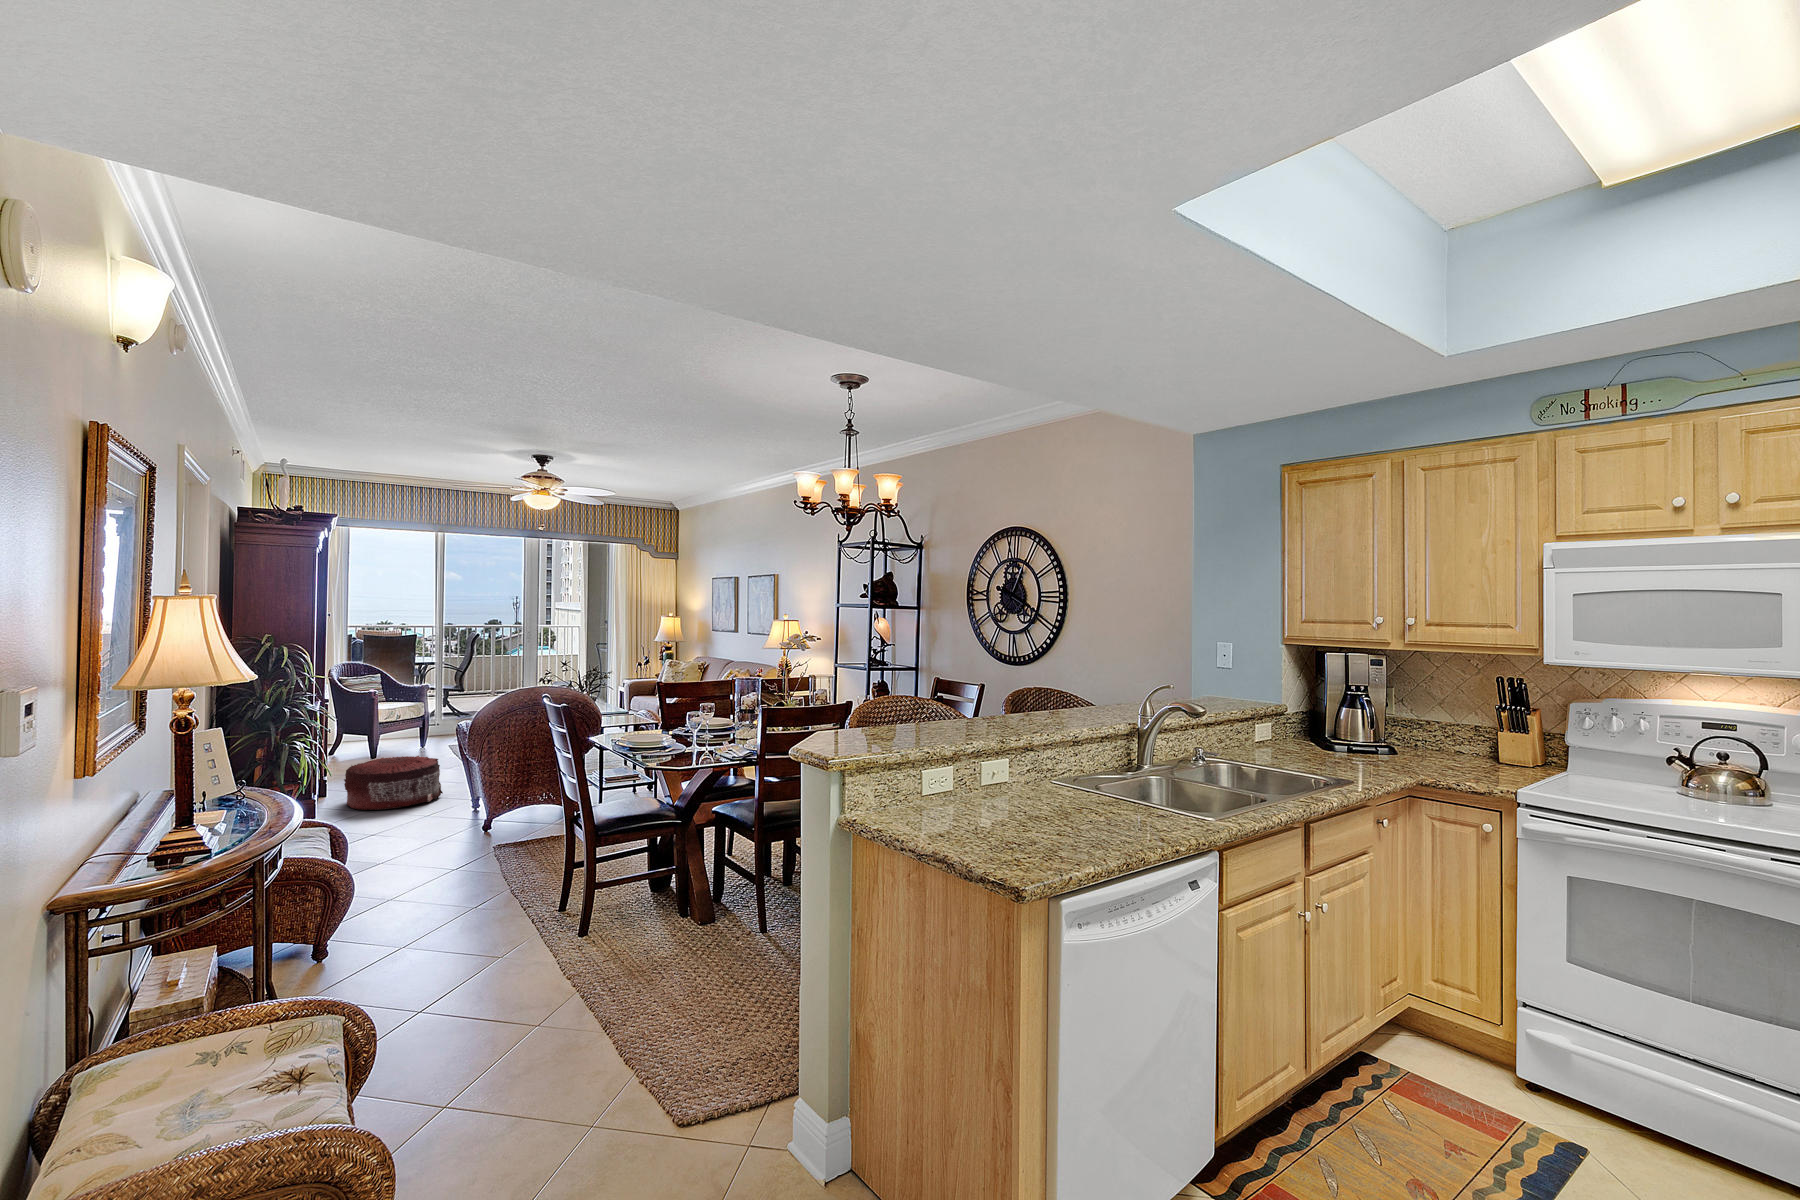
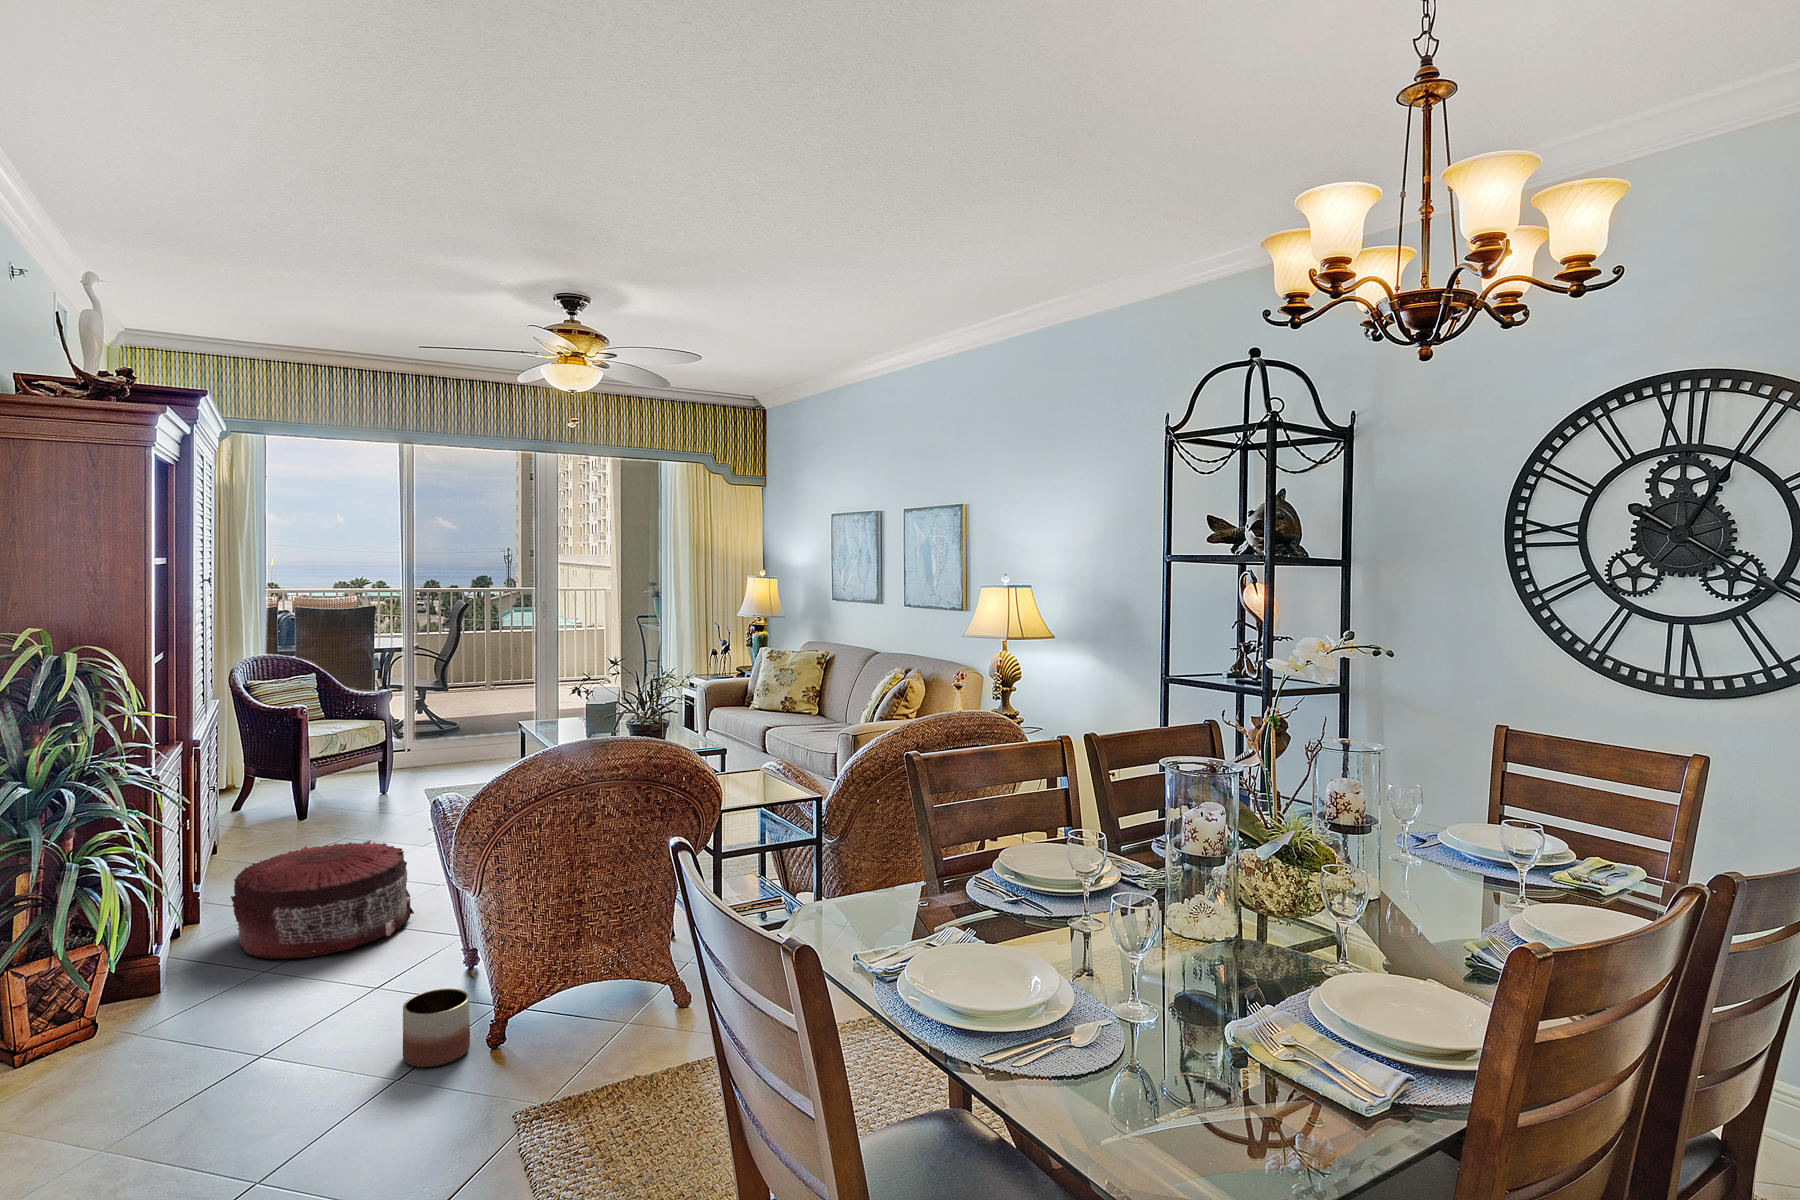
planter: none [438,808,472,840] -> present [403,989,470,1067]

